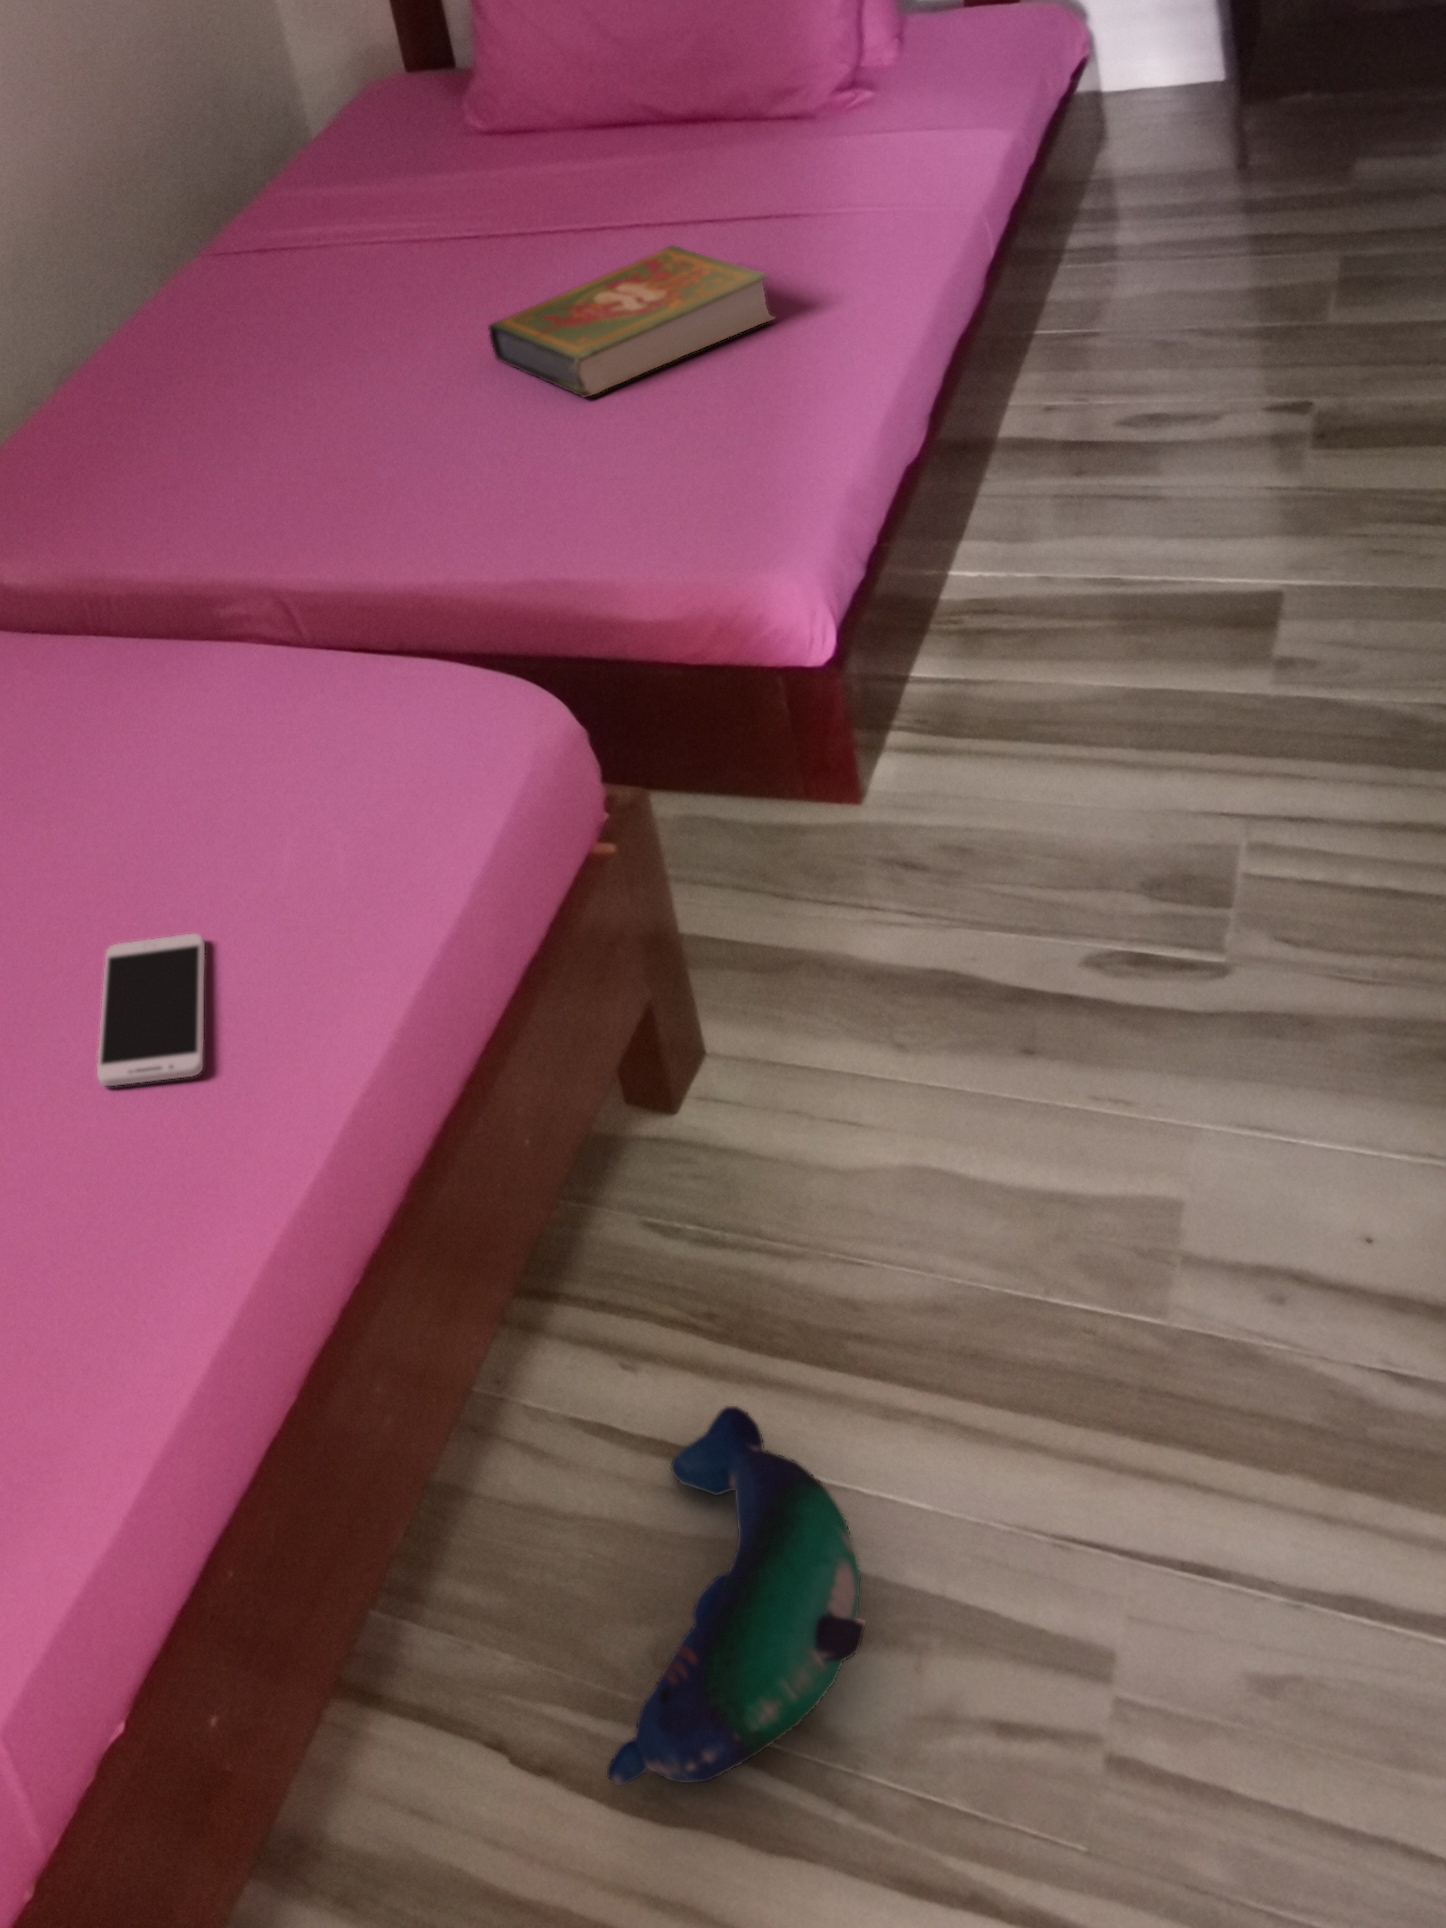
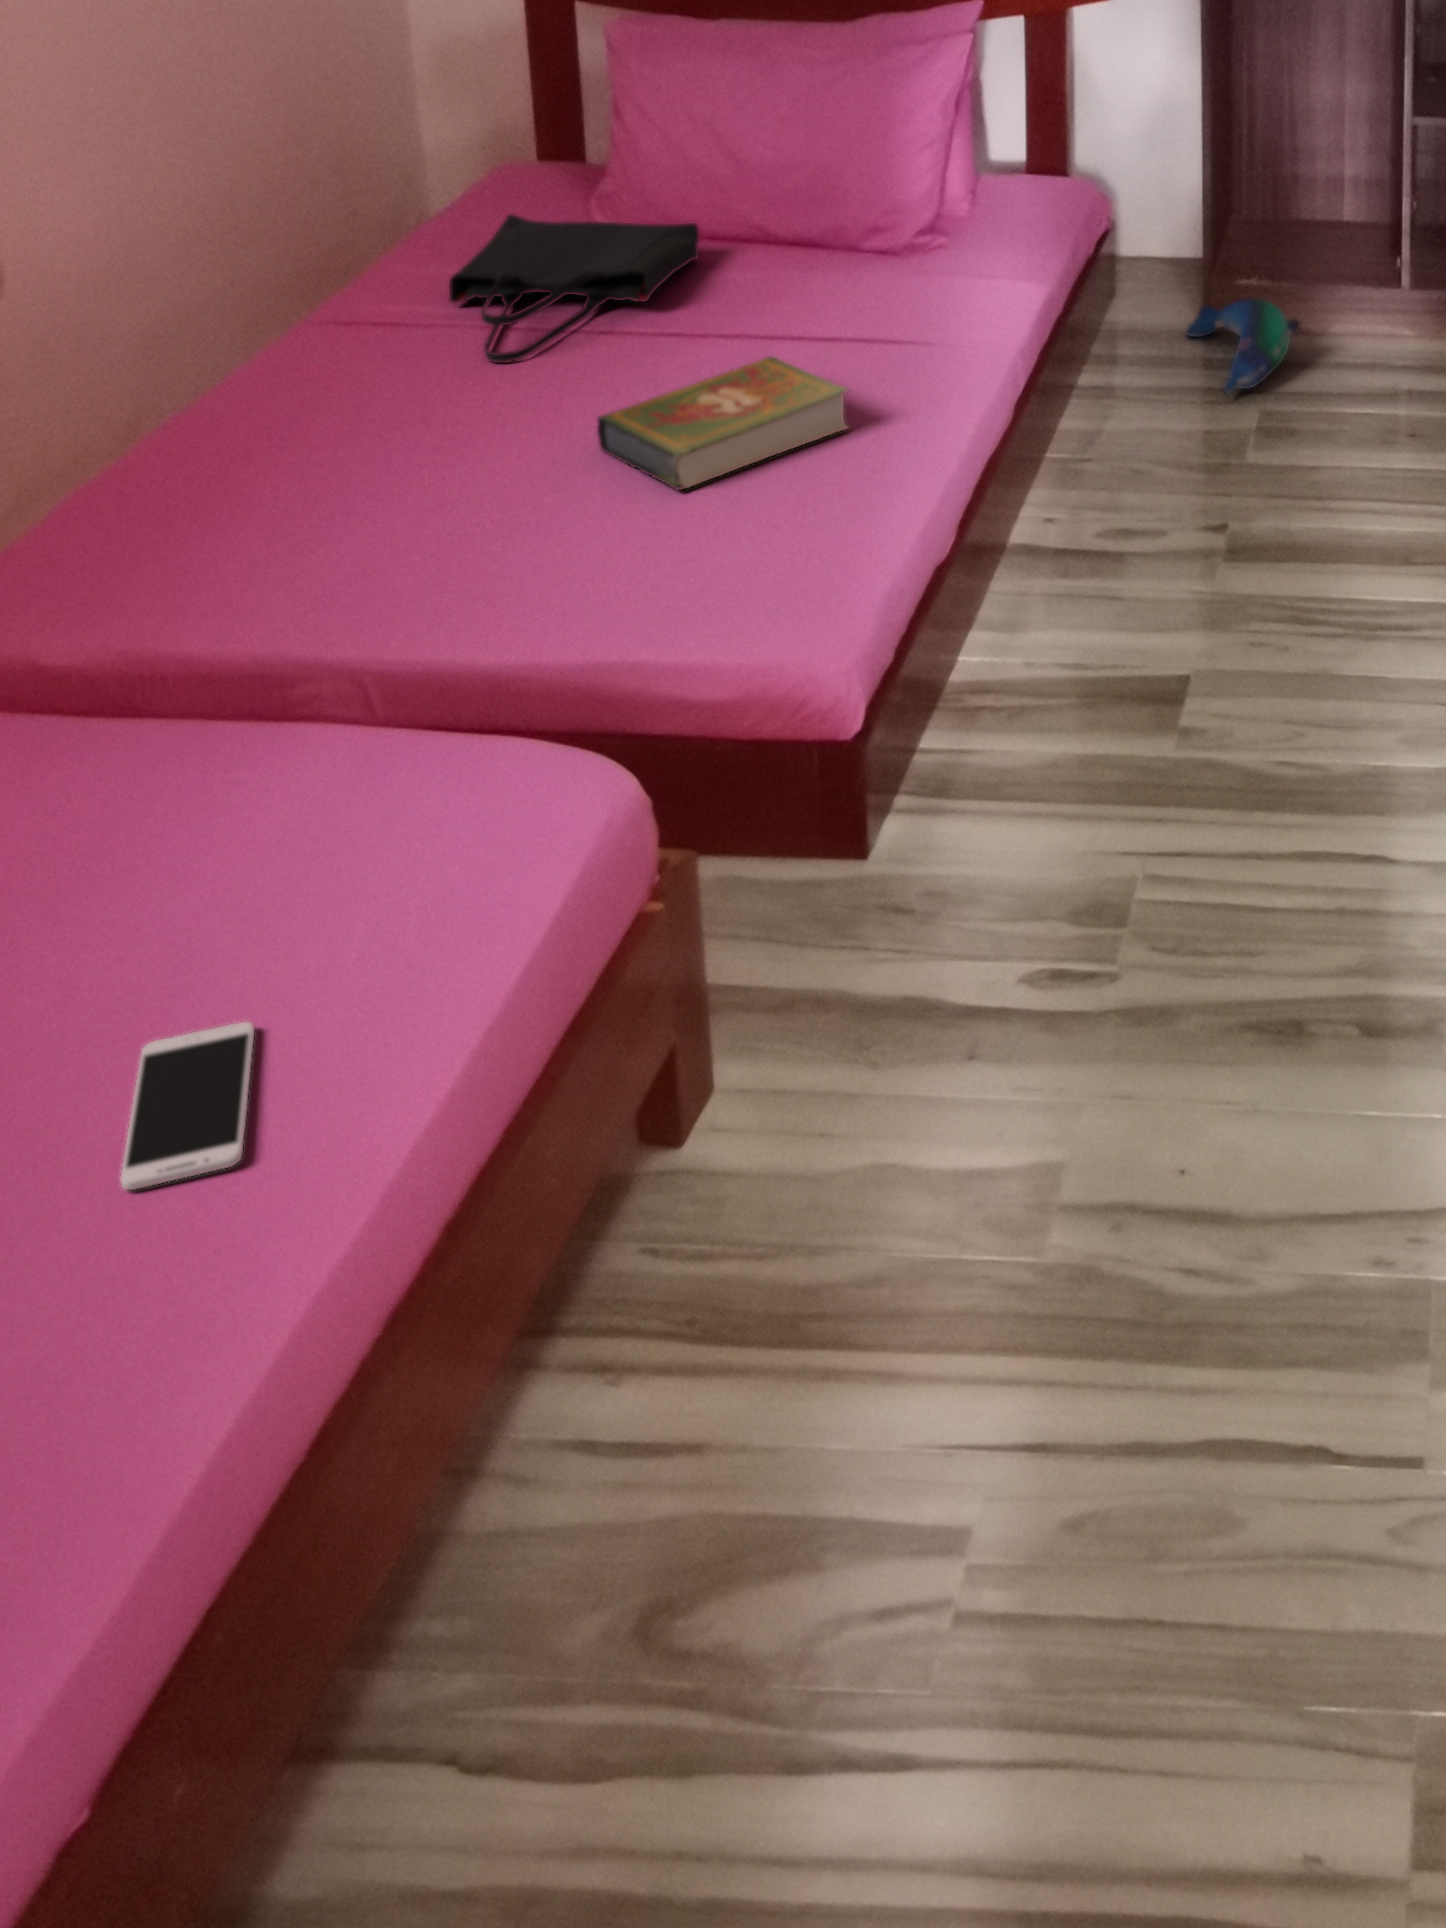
tote bag: none [327,112,582,278] -> present [449,214,699,363]
plush toy: present [607,1406,866,1785] -> present [1186,298,1300,394]

